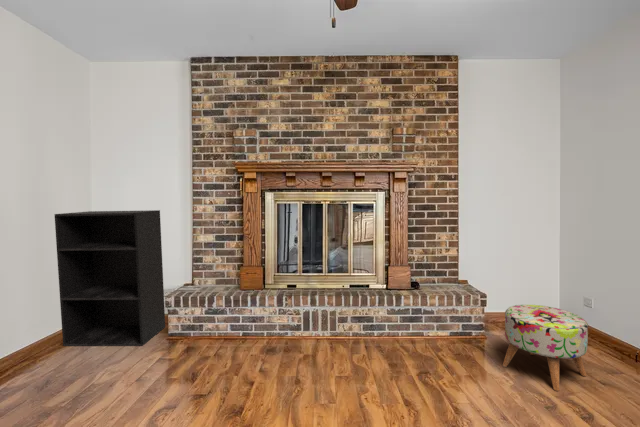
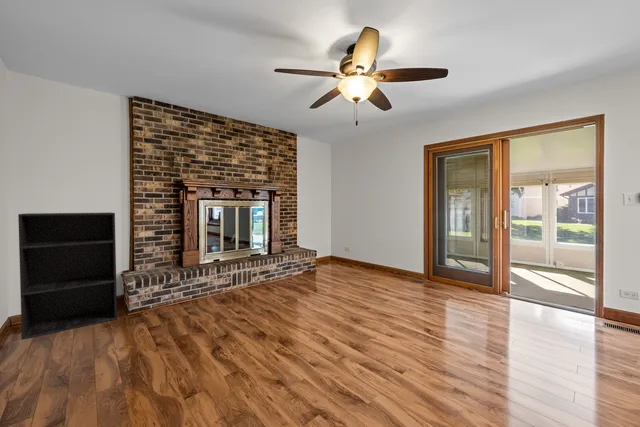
ottoman: present [503,305,588,391] -> none [331,252,360,281]

